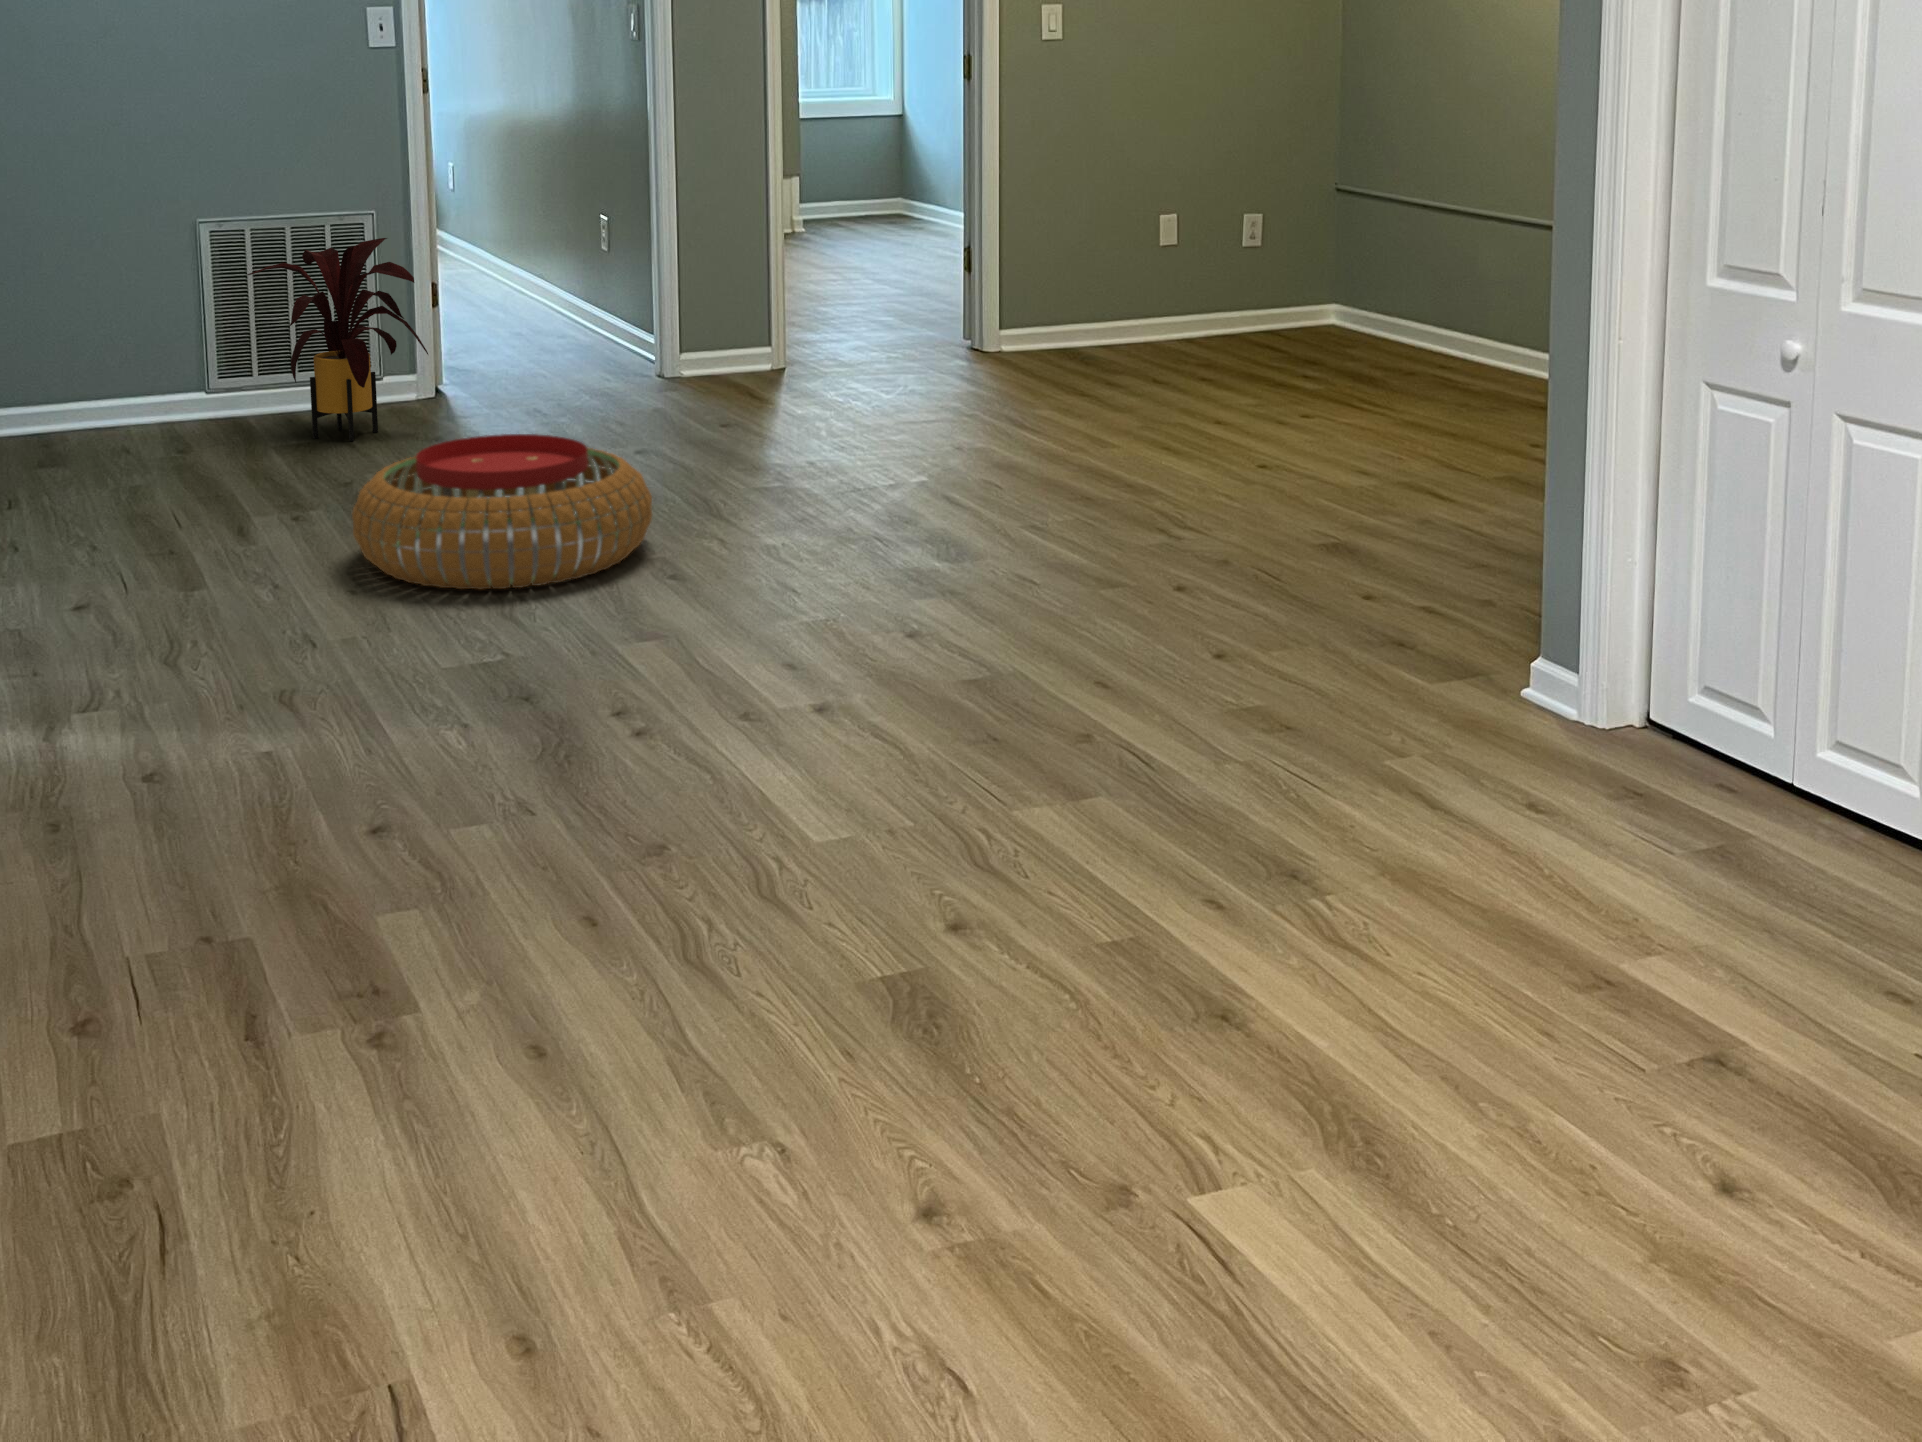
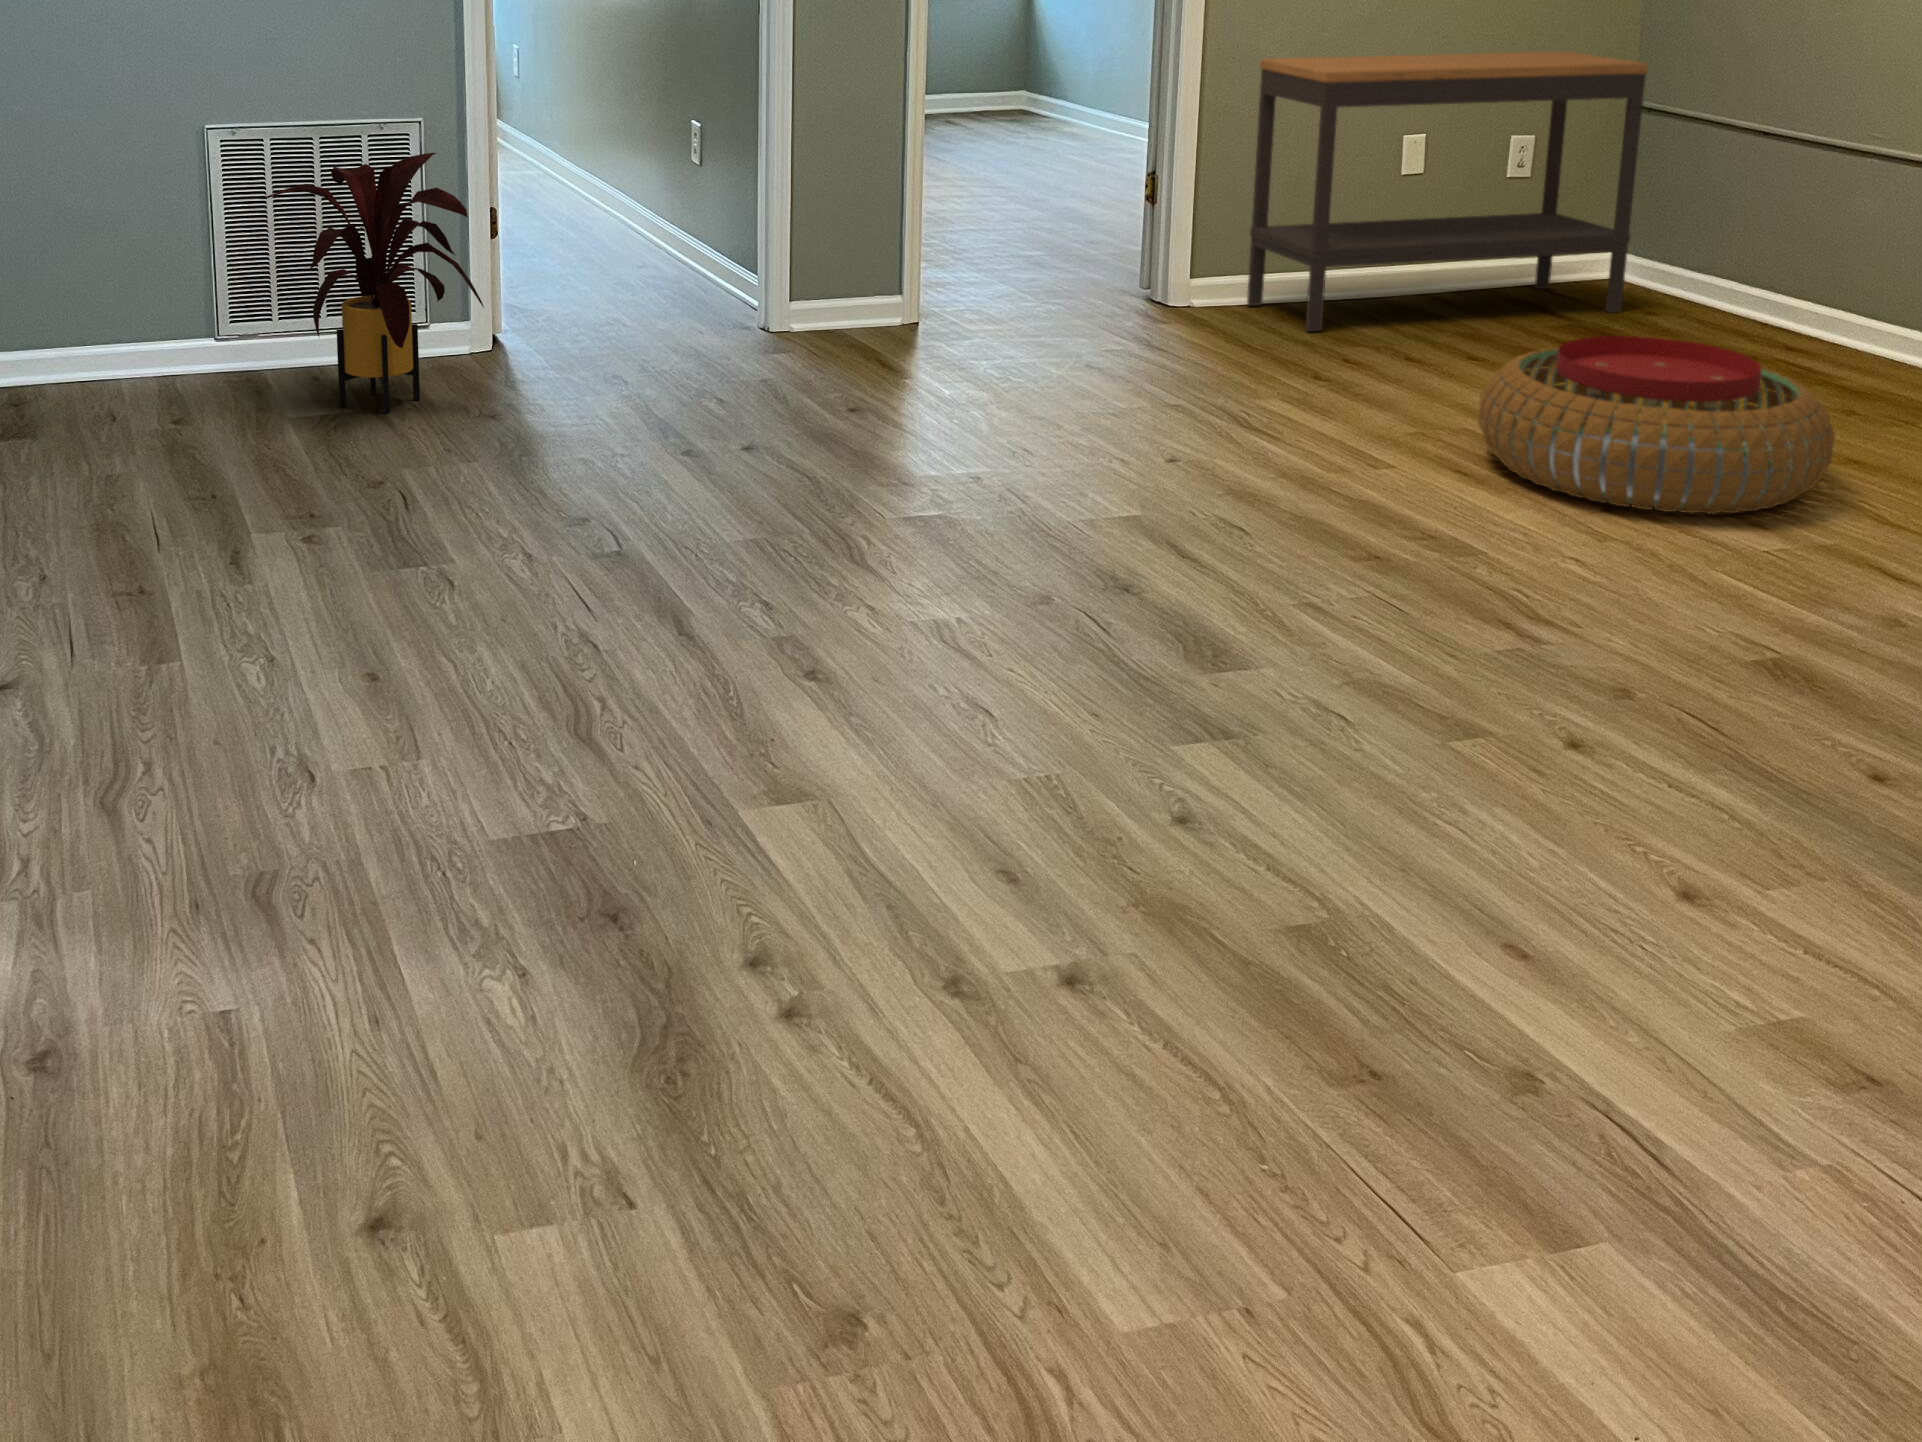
console table: none [1044,147,1336,366] -> present [1247,51,1648,332]
pouf: present [352,434,652,590] -> present [1478,336,1835,514]

